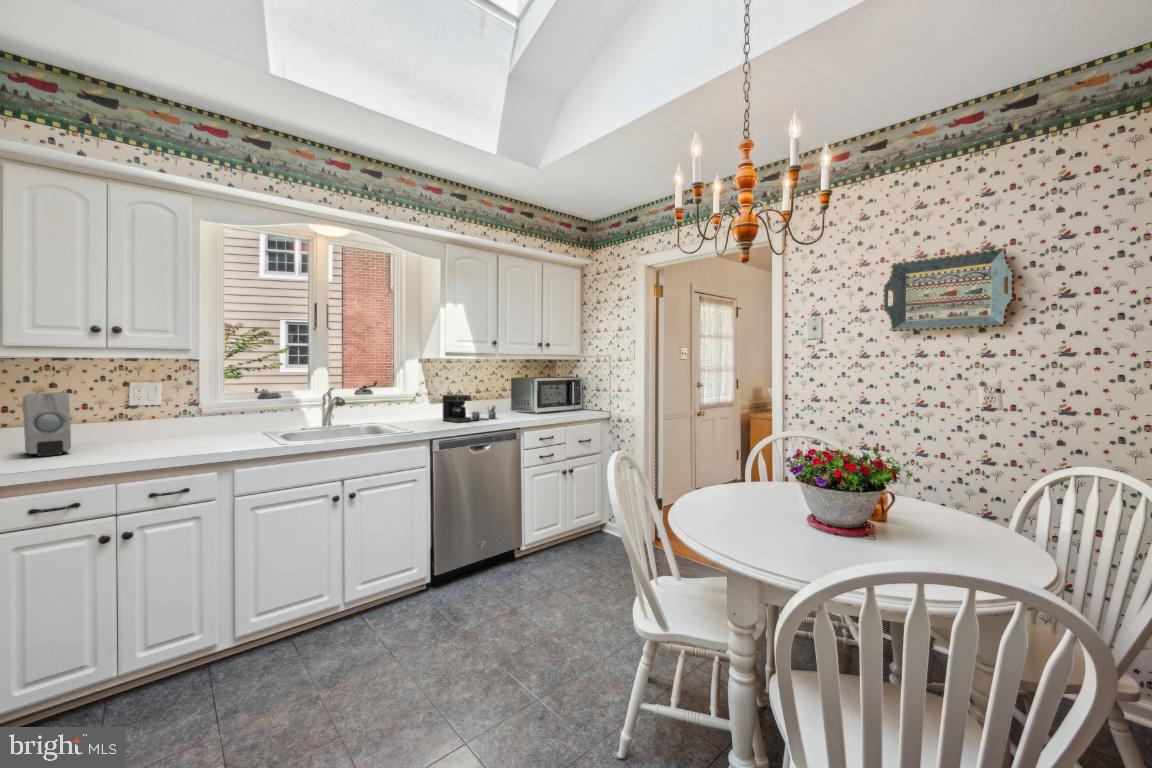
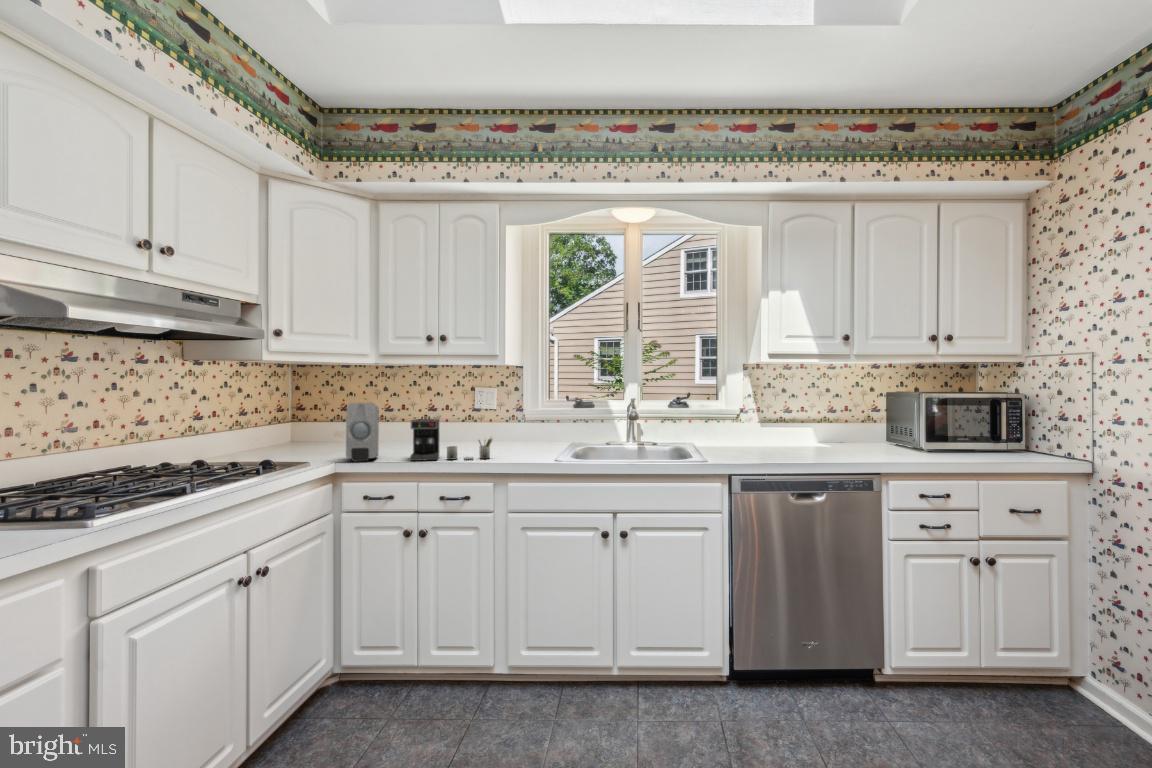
coffee maker: present [443,394,496,422] -> present [411,419,493,461]

